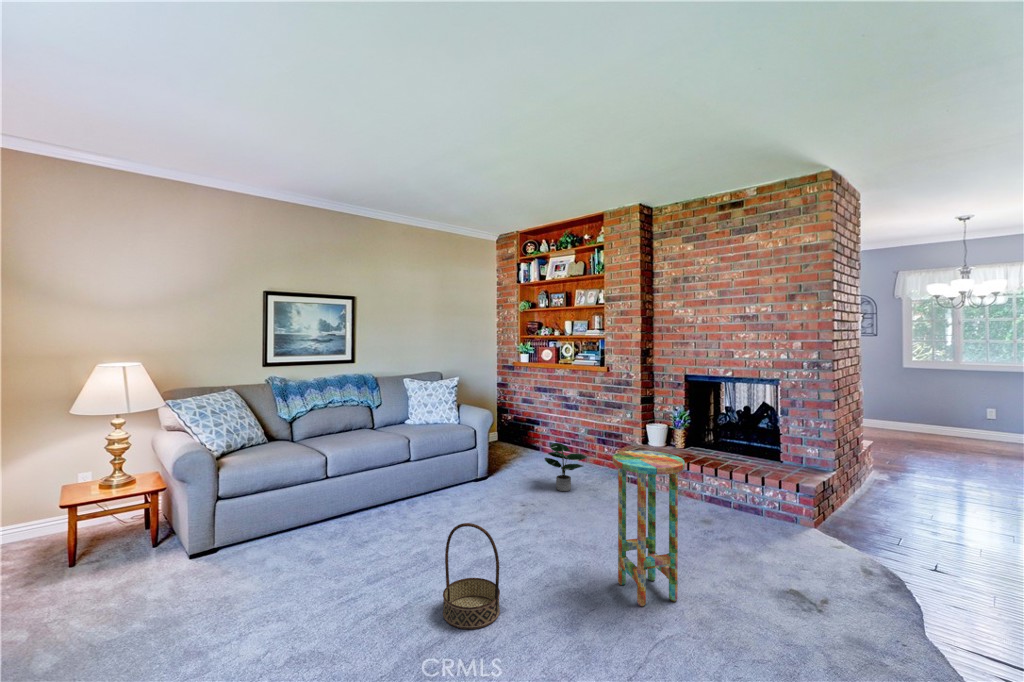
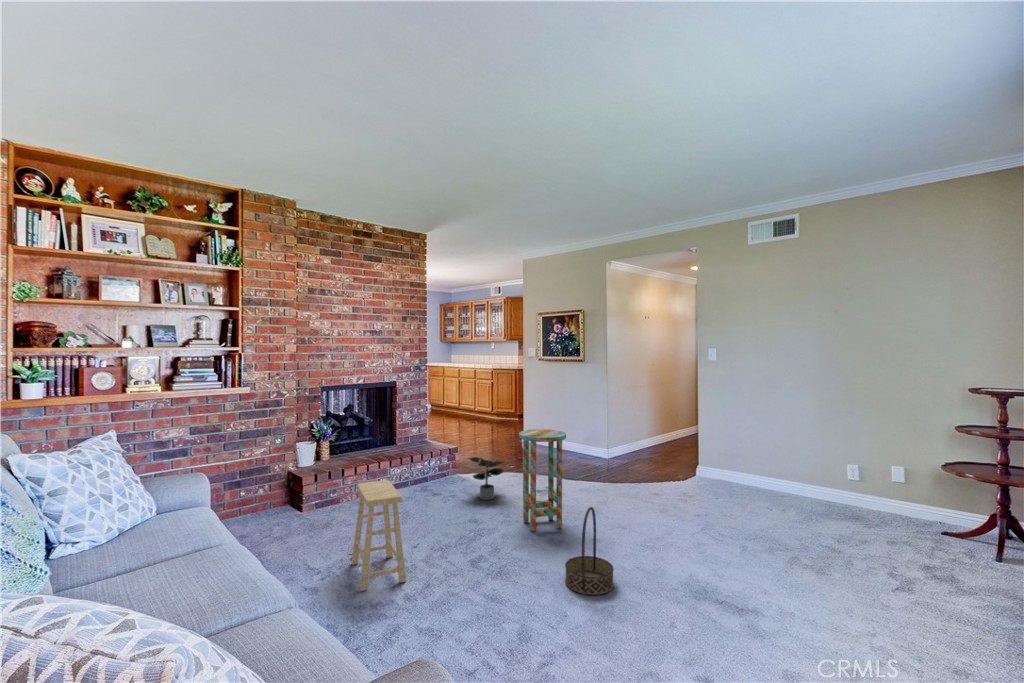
potted plant: present [544,443,587,491] -> present [468,457,504,500]
footstool: none [475,444,535,524] -> present [351,480,406,591]

